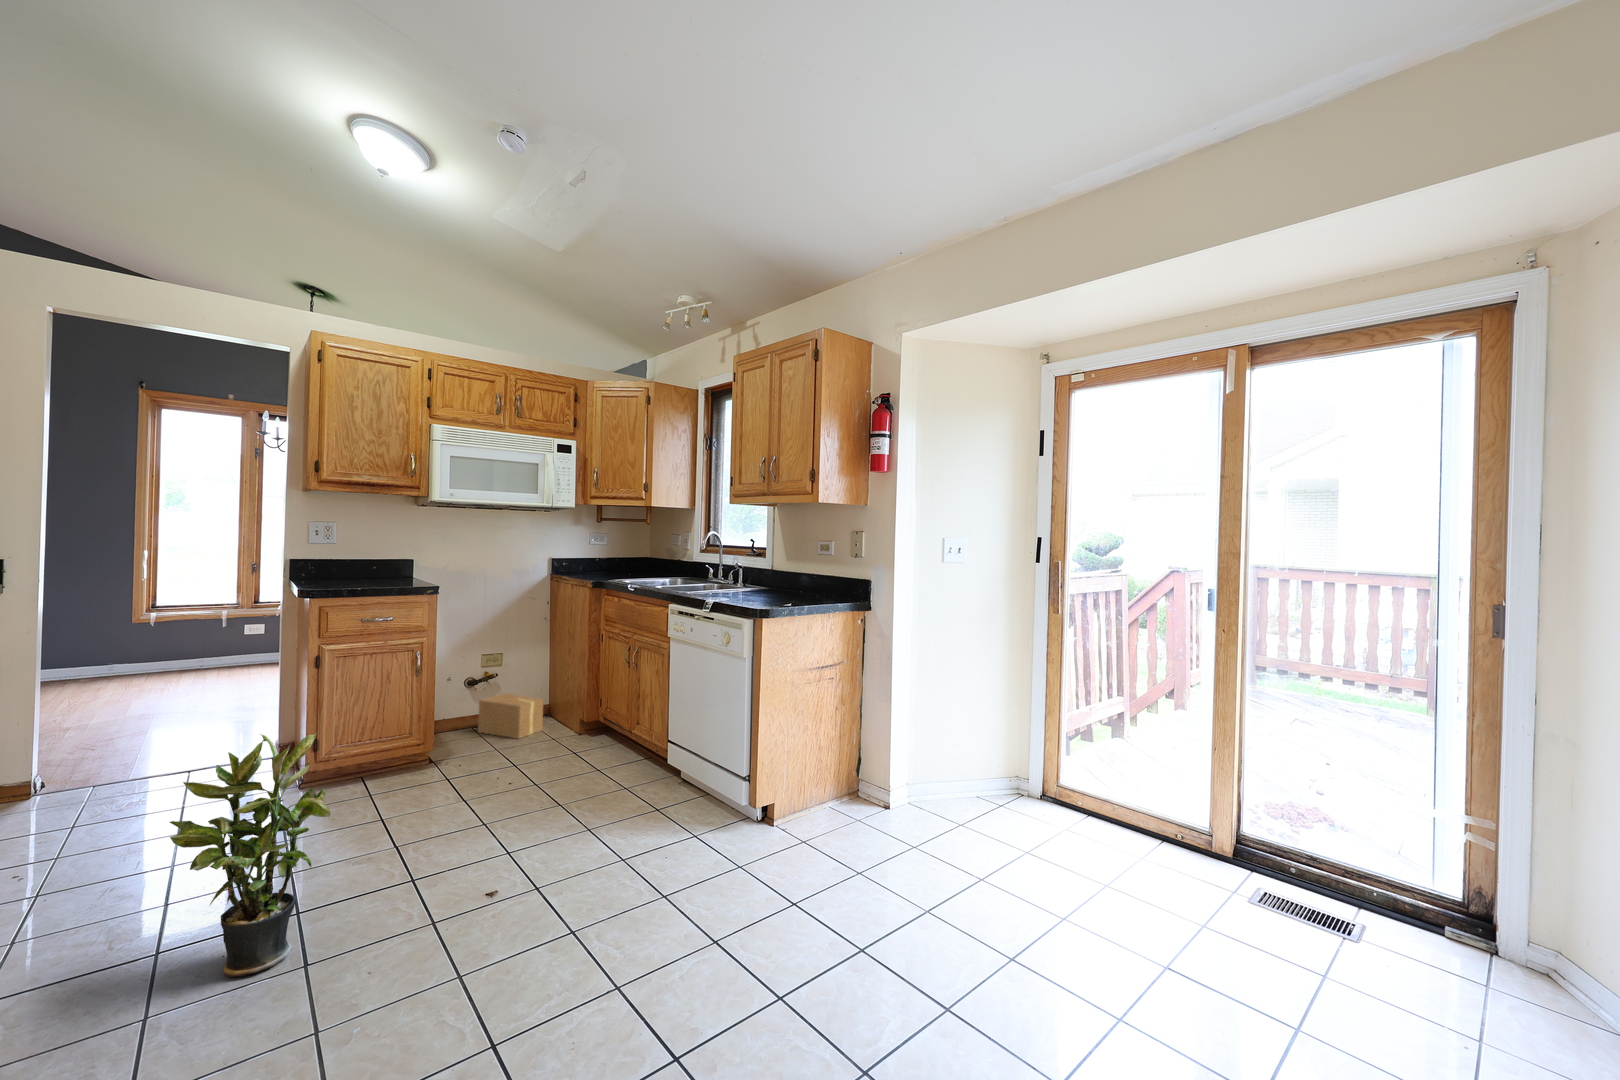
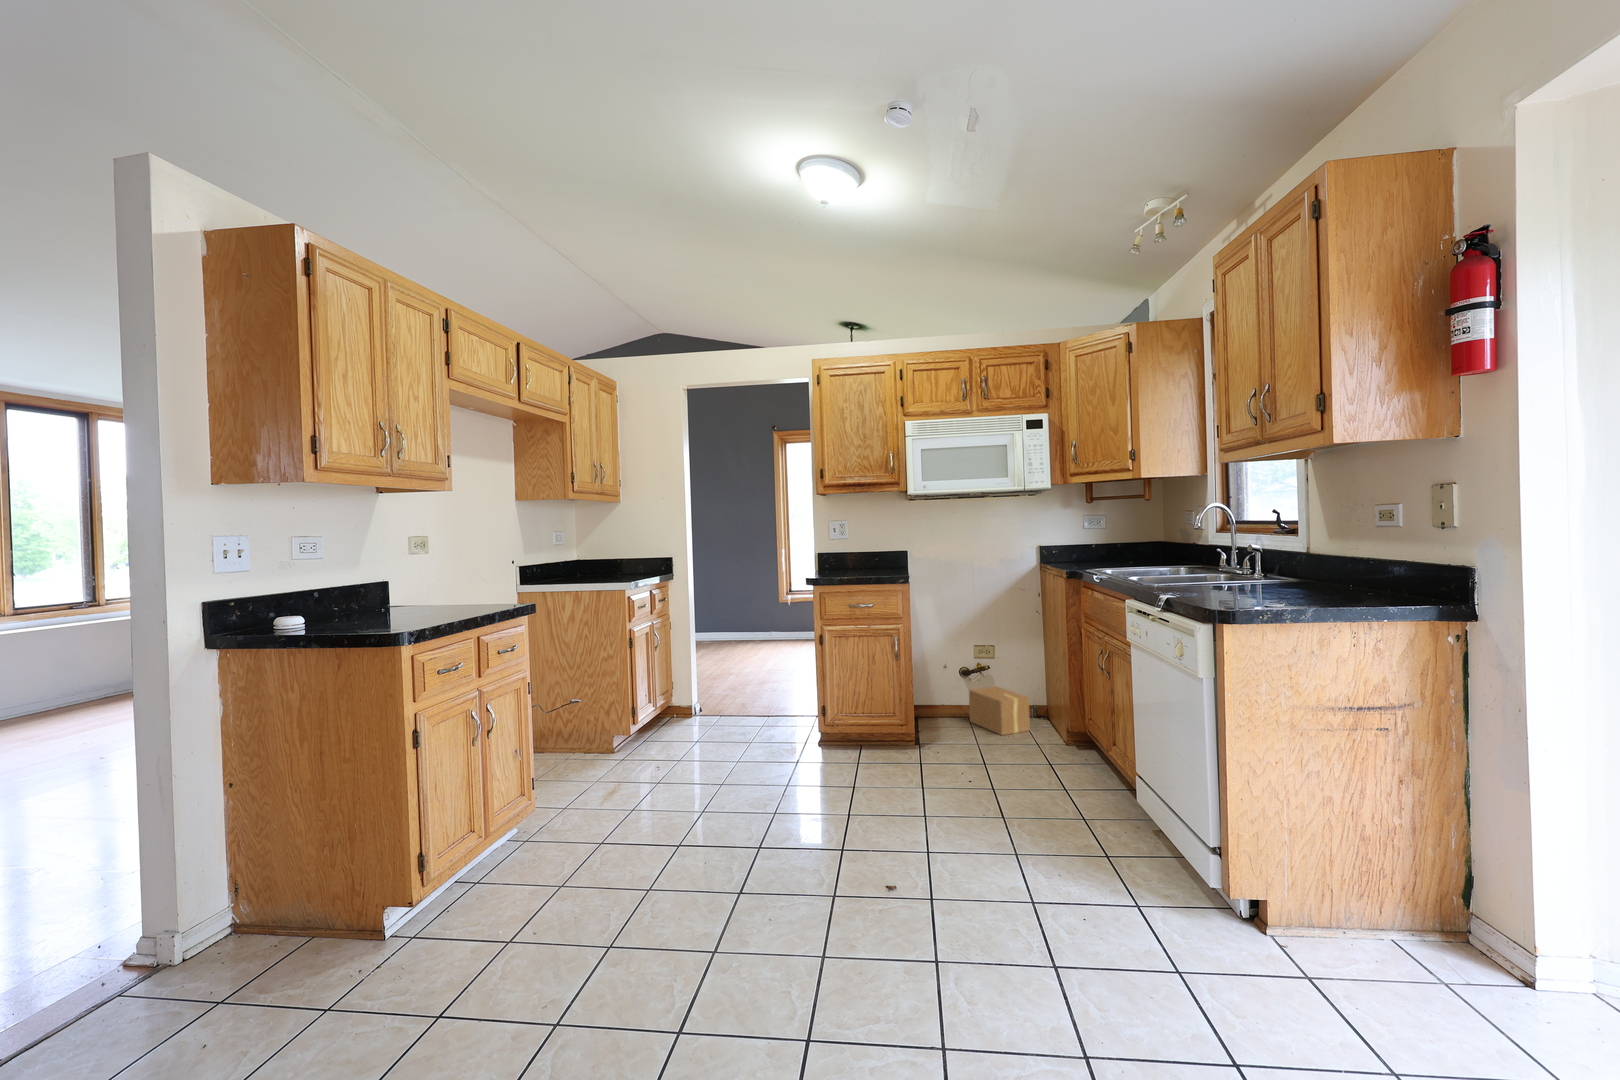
potted plant: present [169,733,330,977] -> none [660,695,759,886]

